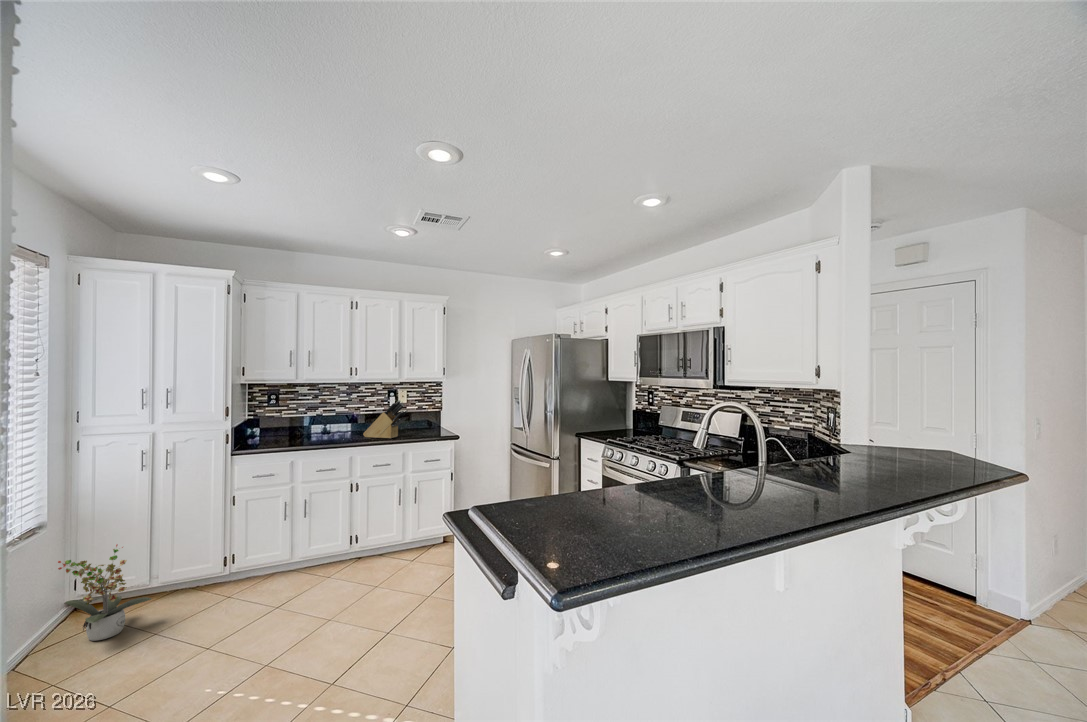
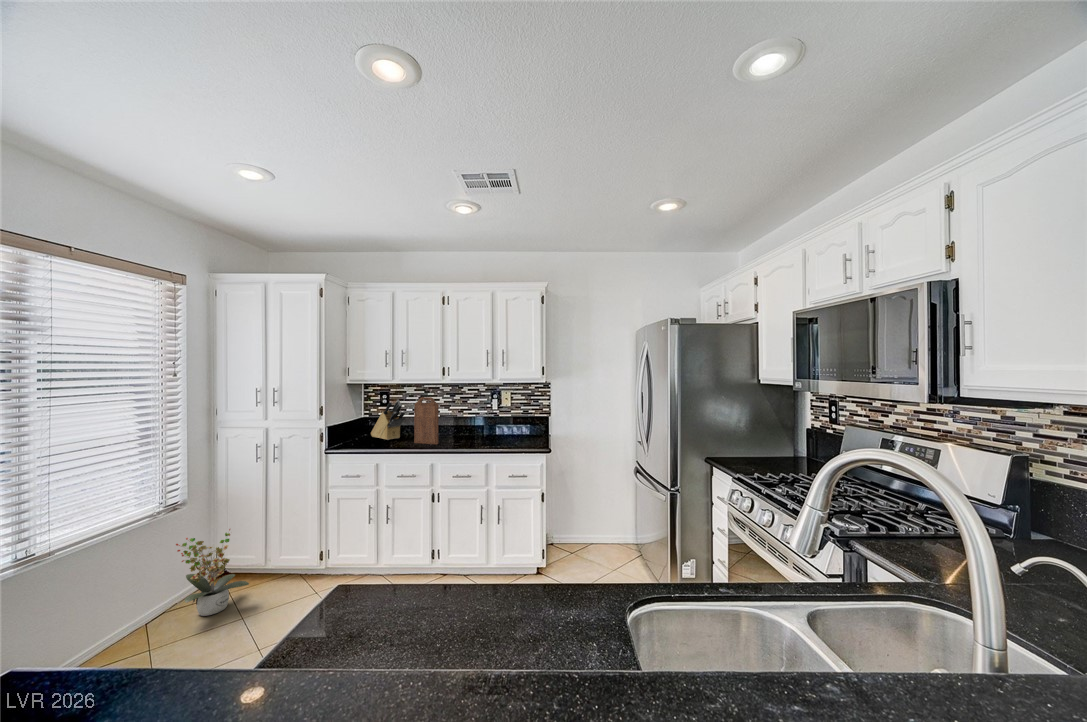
cutting board: none [321,395,350,441] -> present [414,397,439,444]
knife block: present [363,400,407,438] -> present [371,400,405,440]

